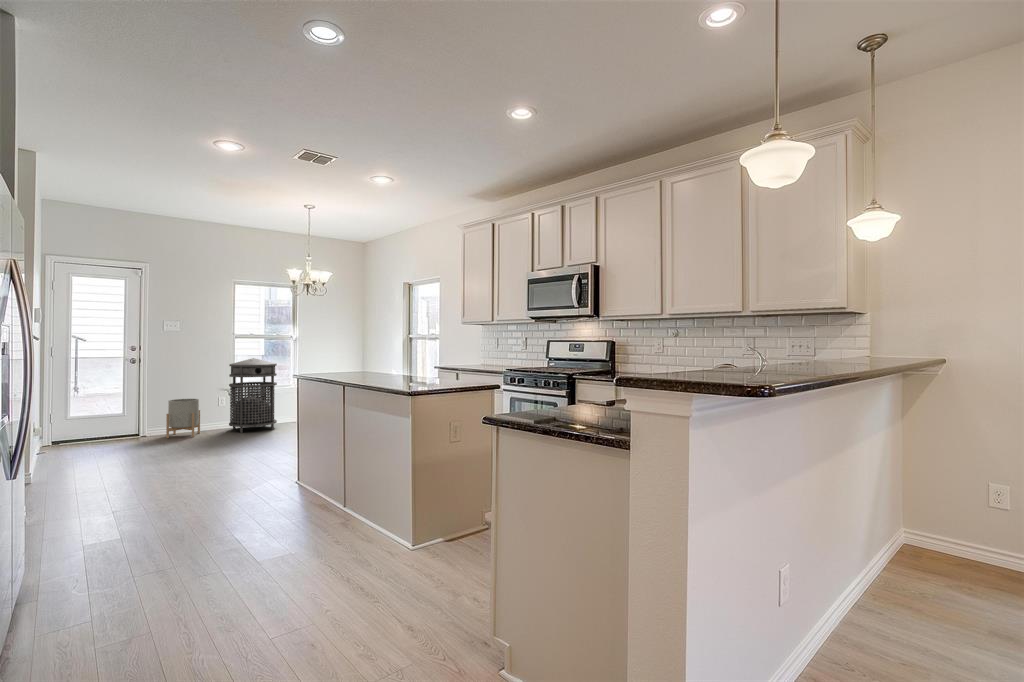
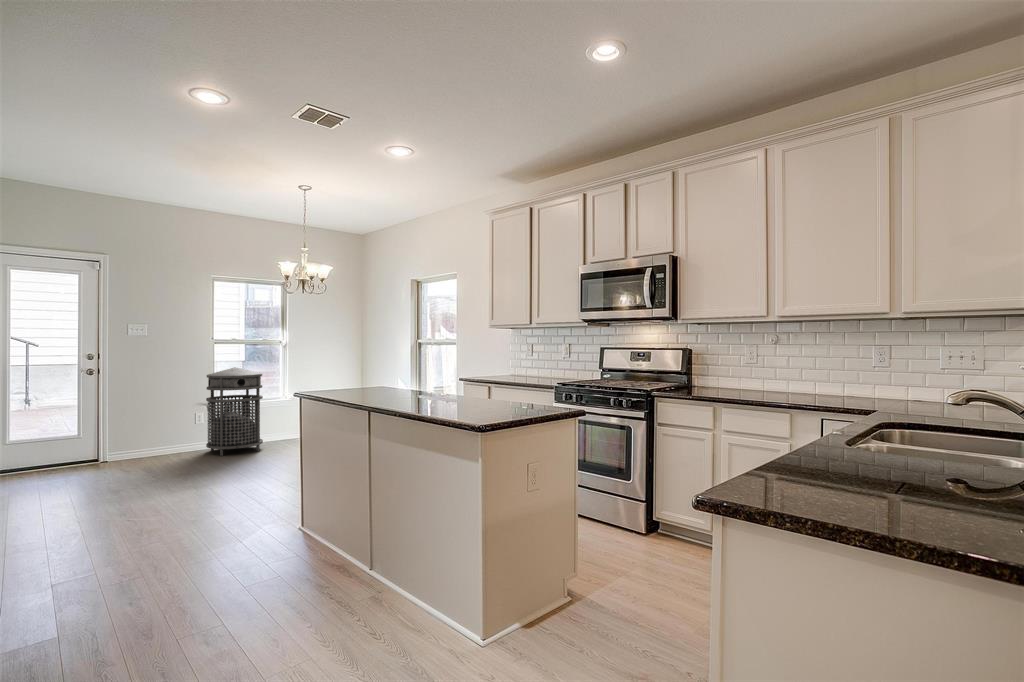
planter: present [166,399,200,438] -> none [131,416,172,465]

